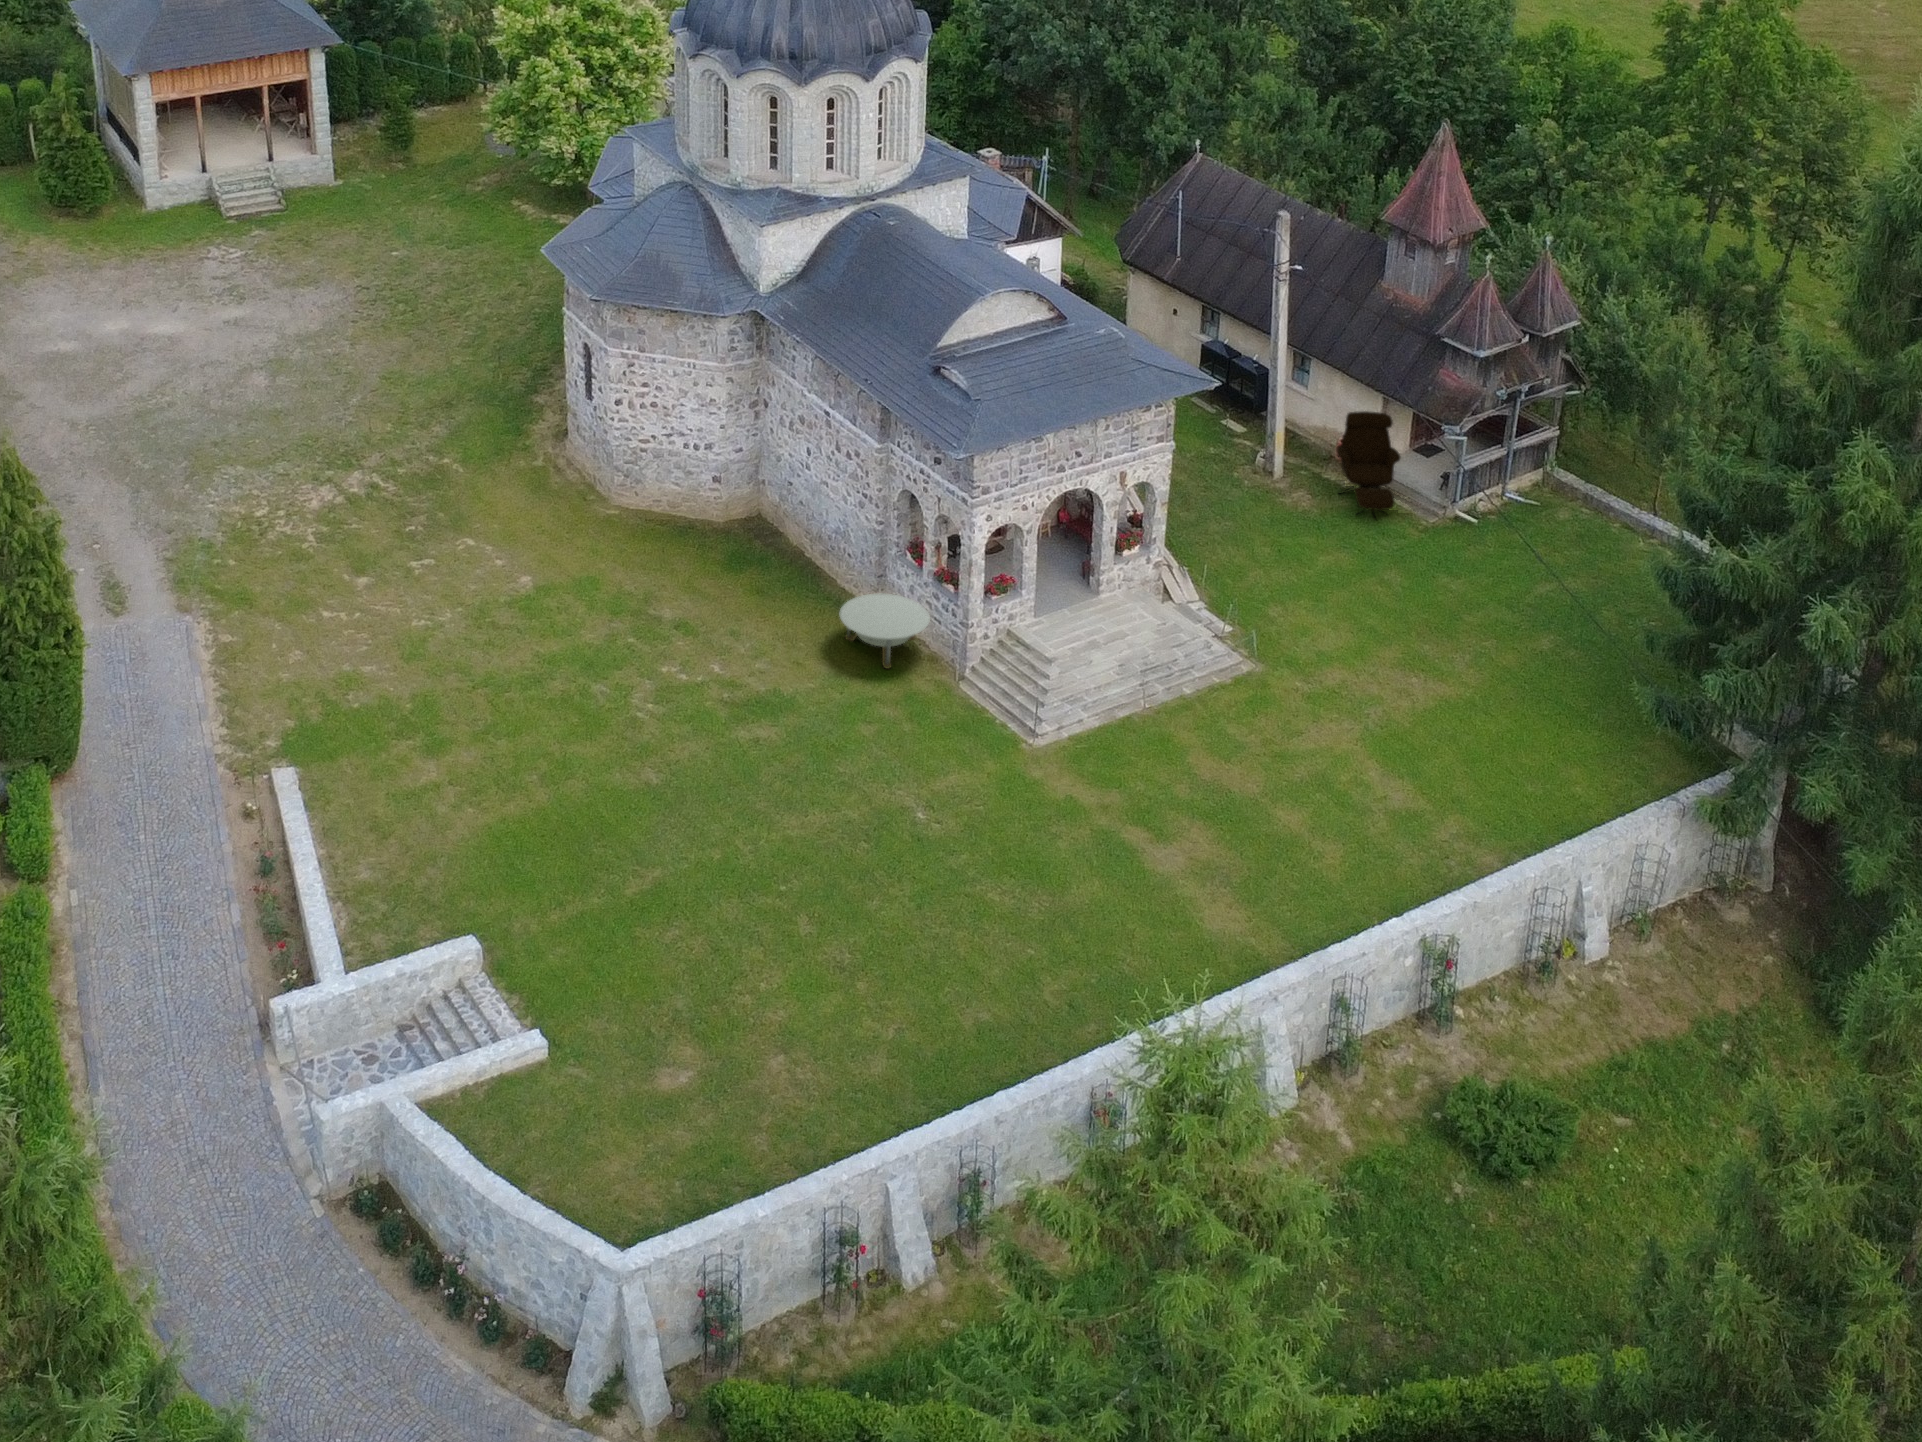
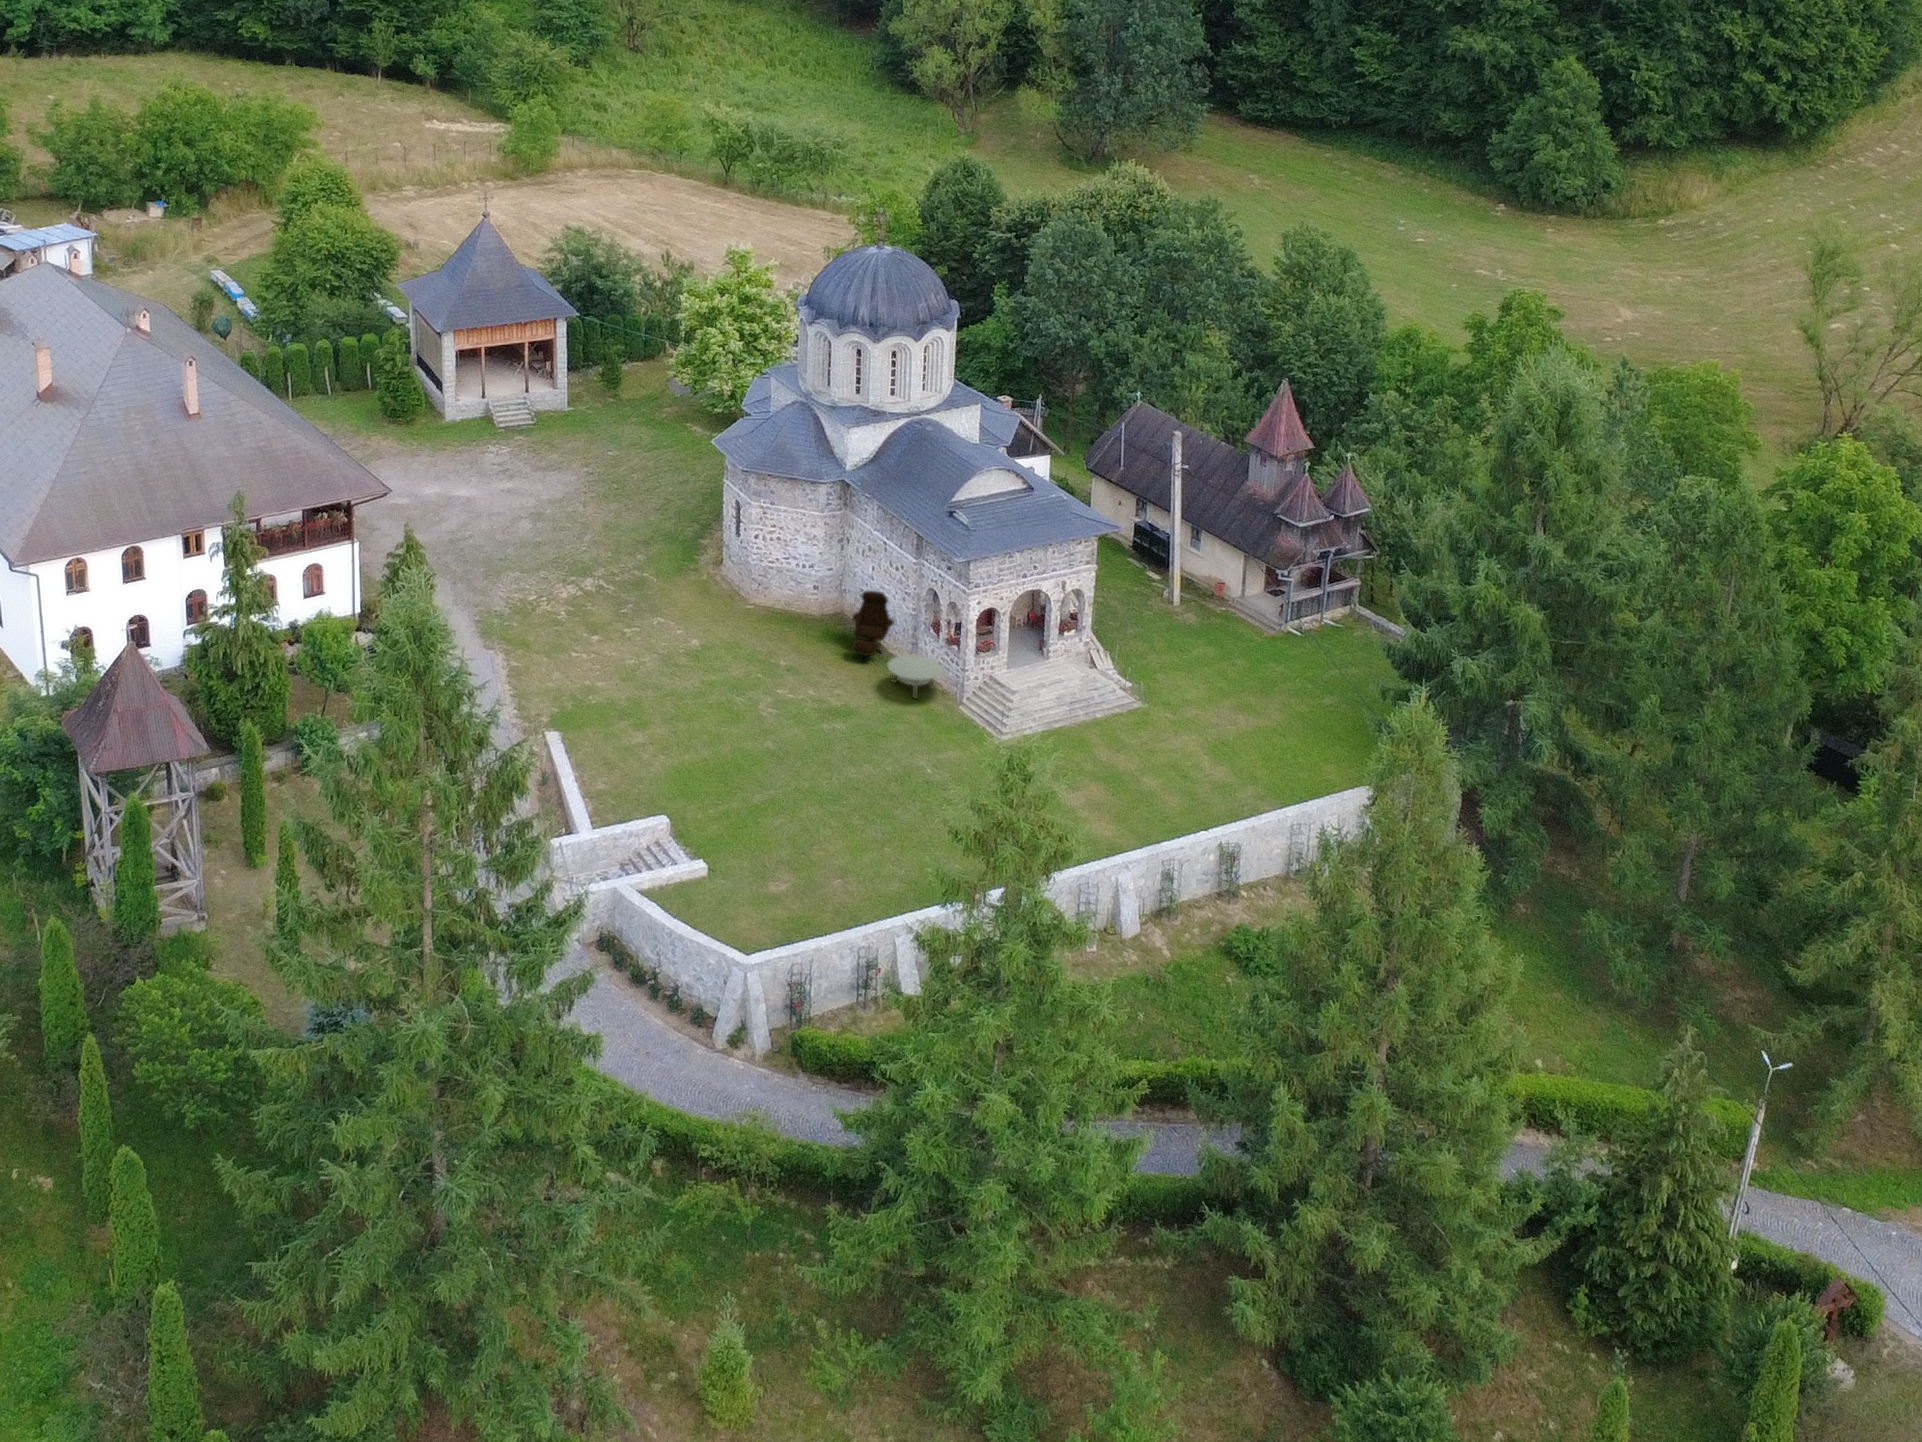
lounge chair: present [1336,411,1401,519] -> present [852,591,894,659]

